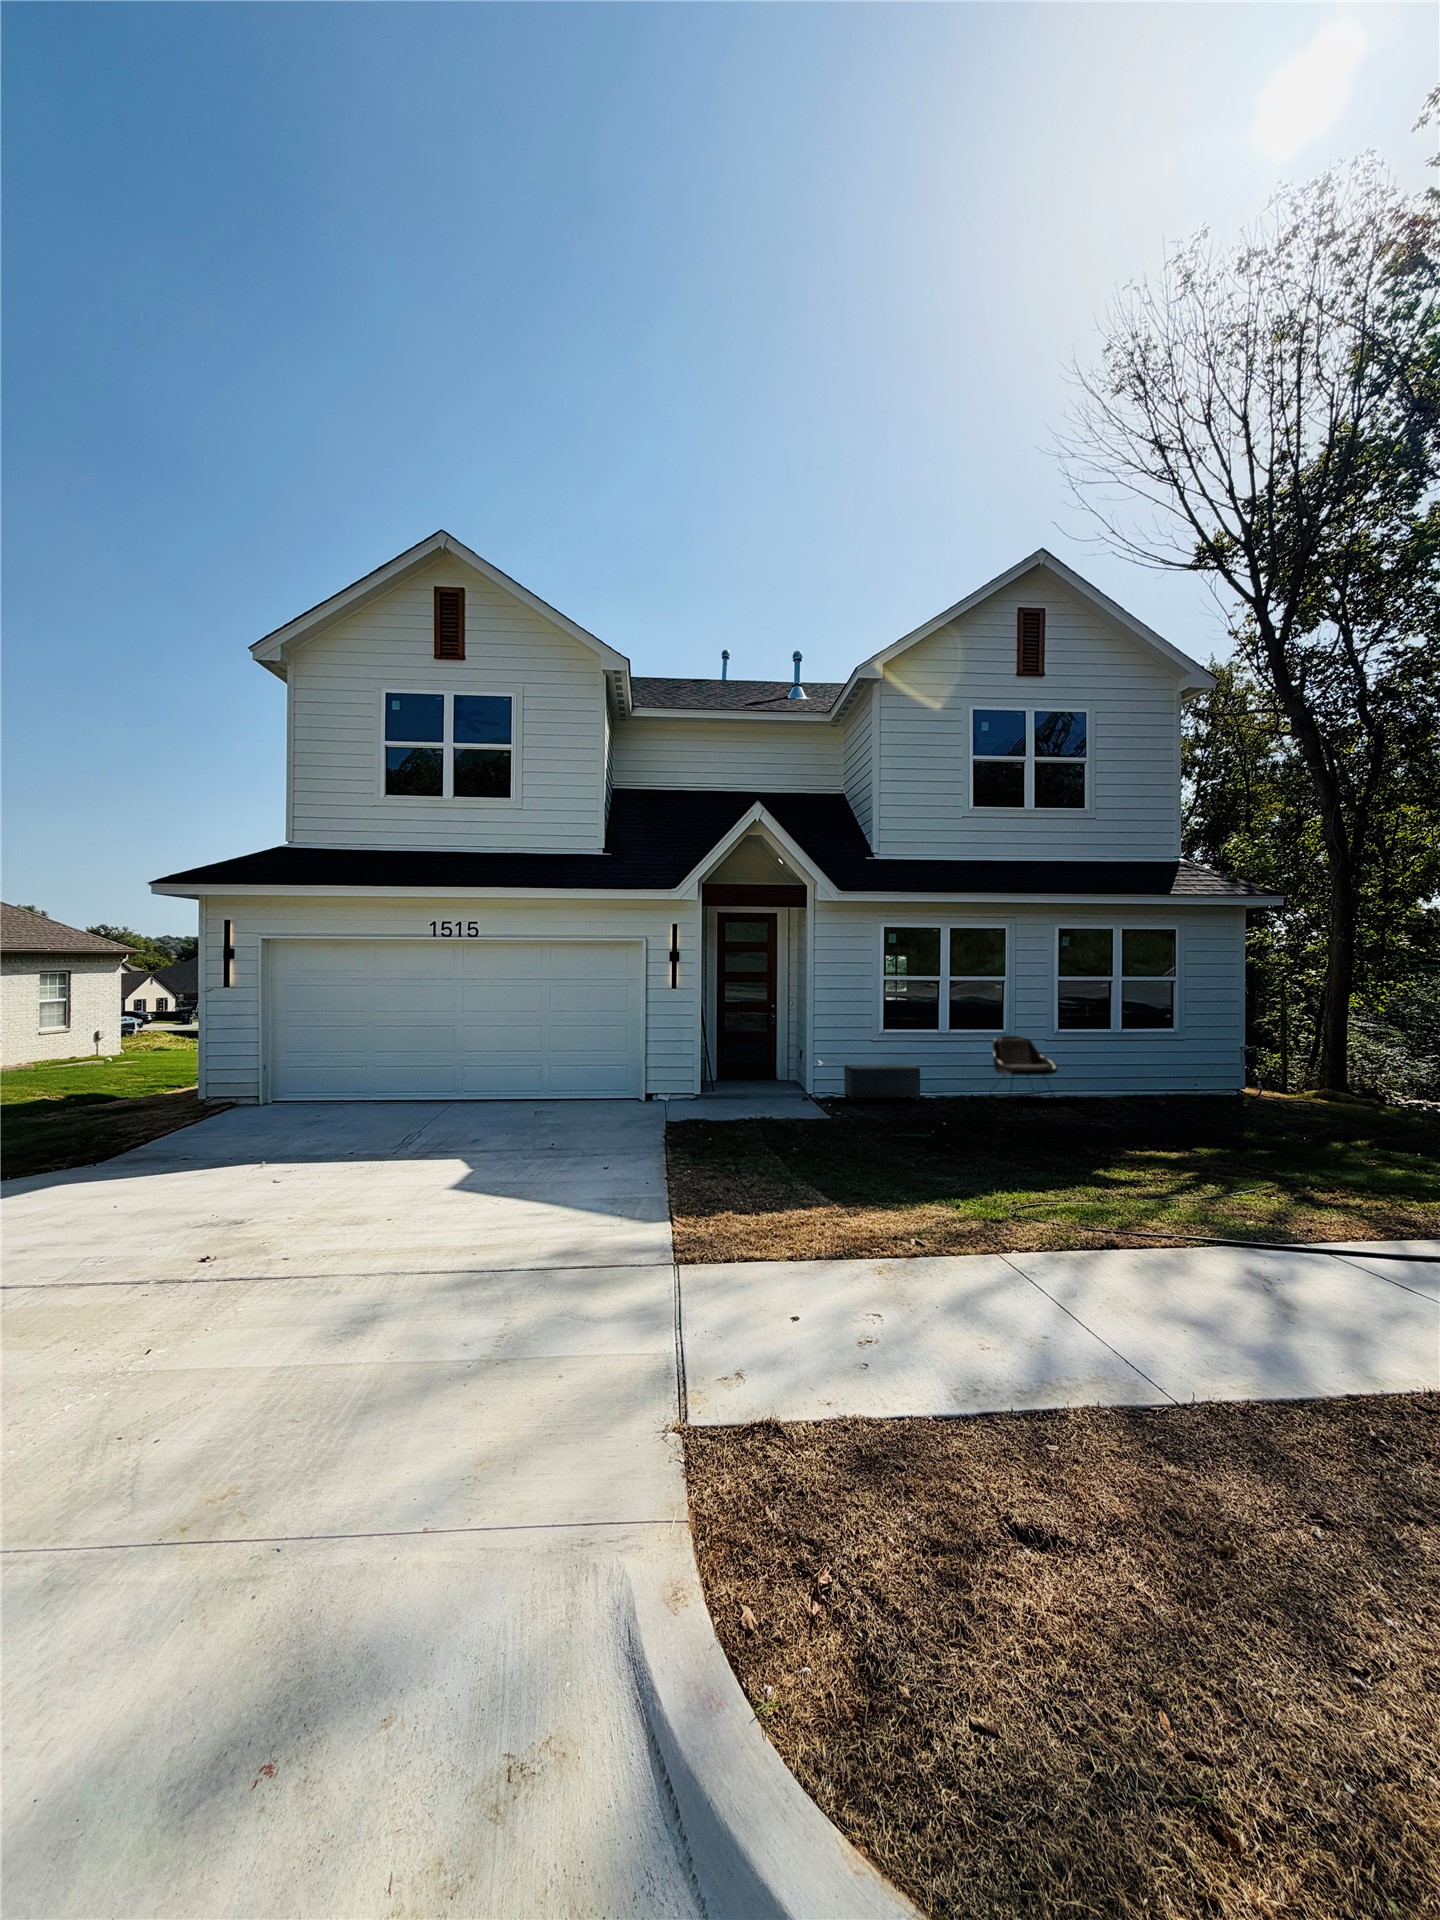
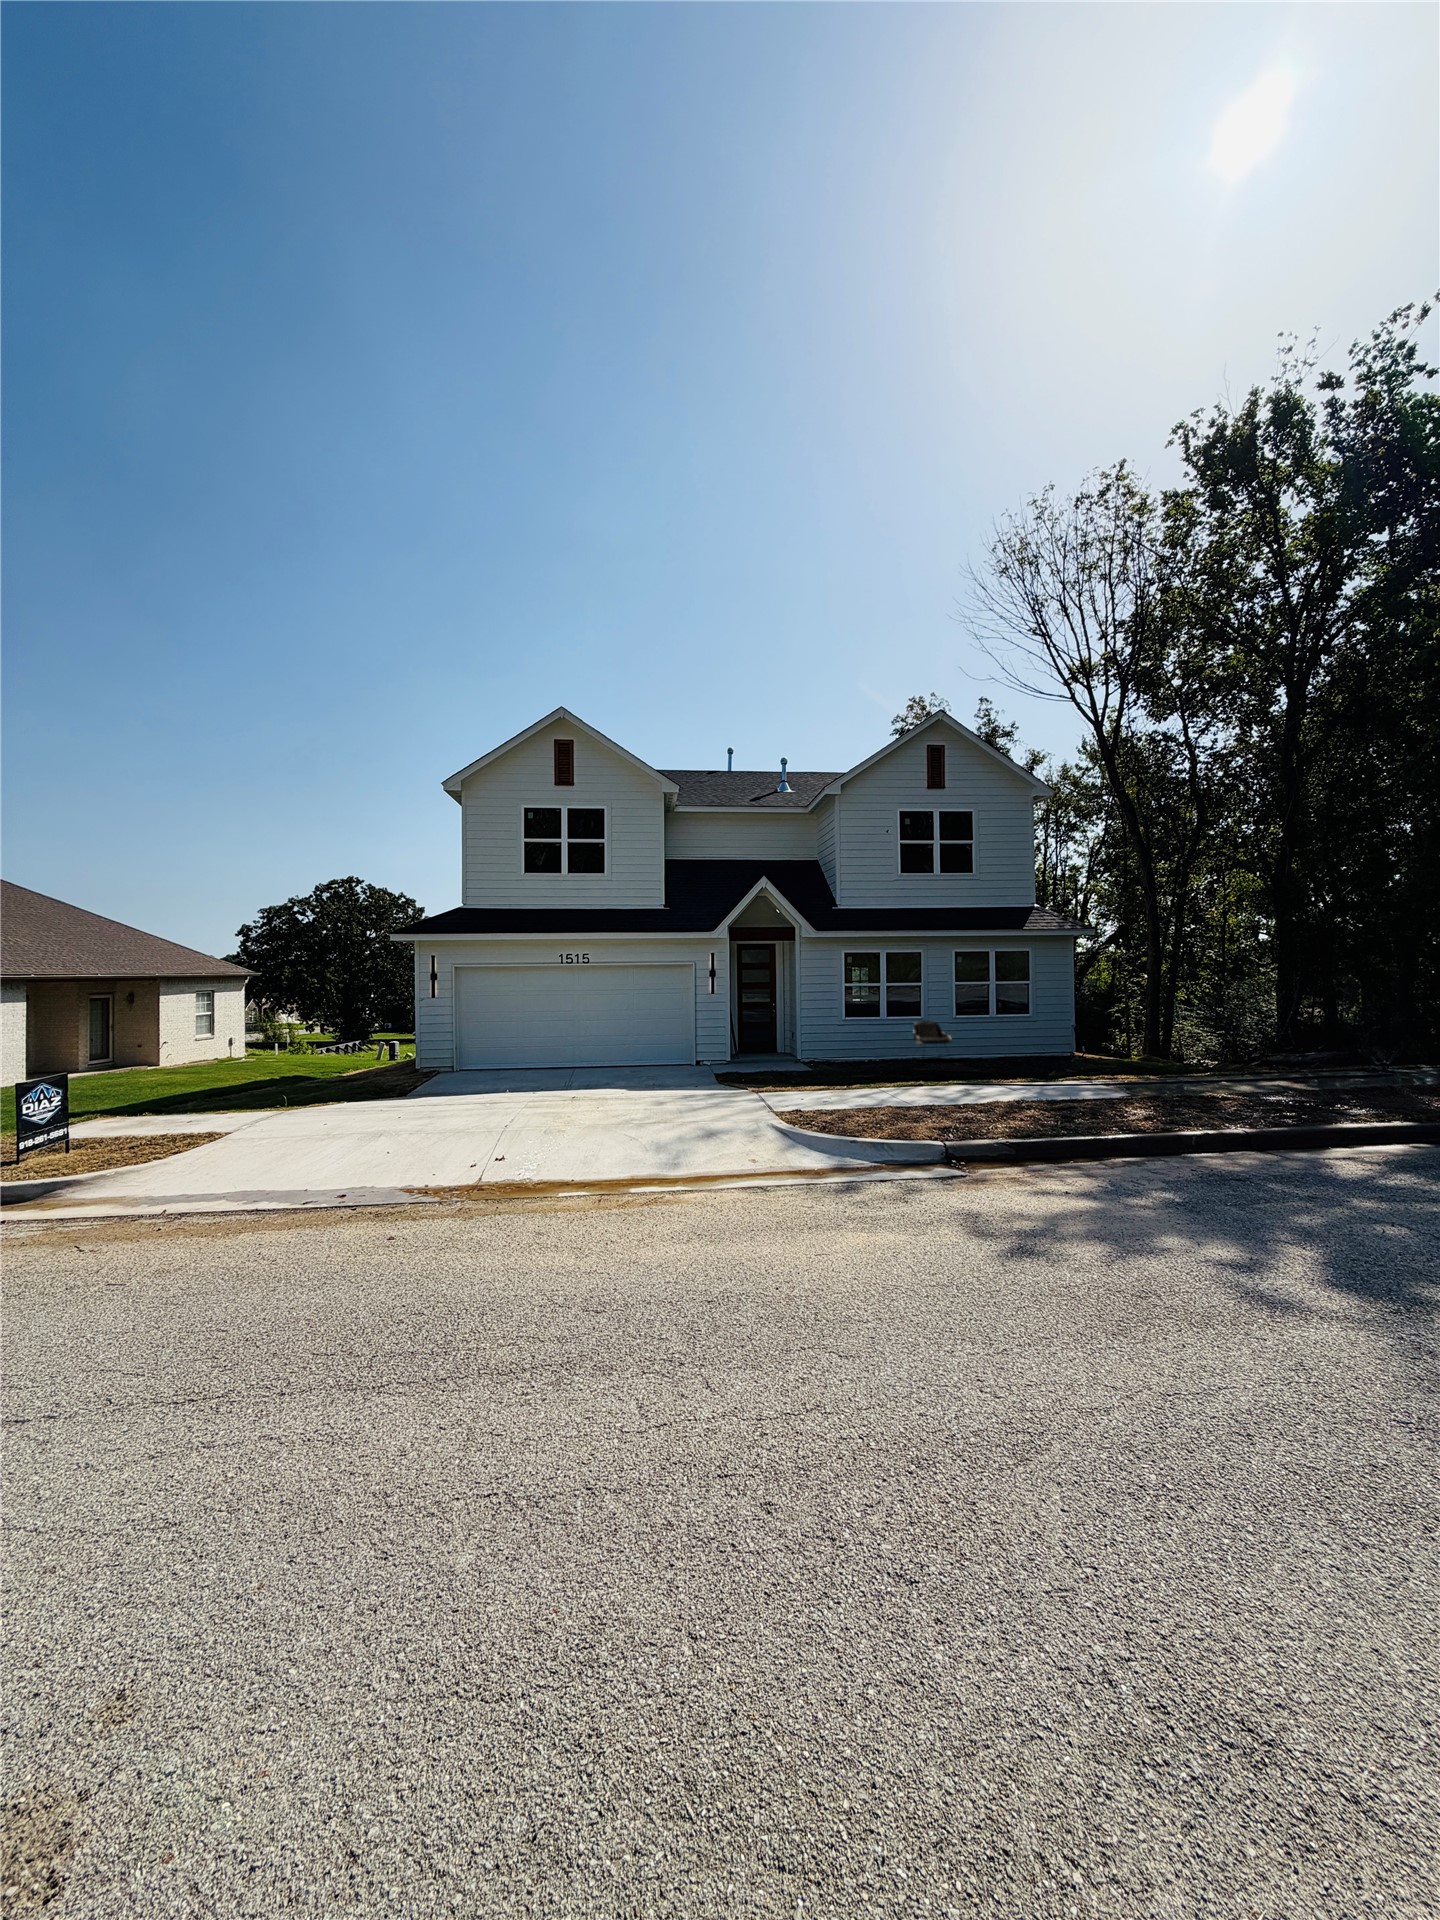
bench: present [844,1064,920,1102] -> none [820,1039,868,1063]

